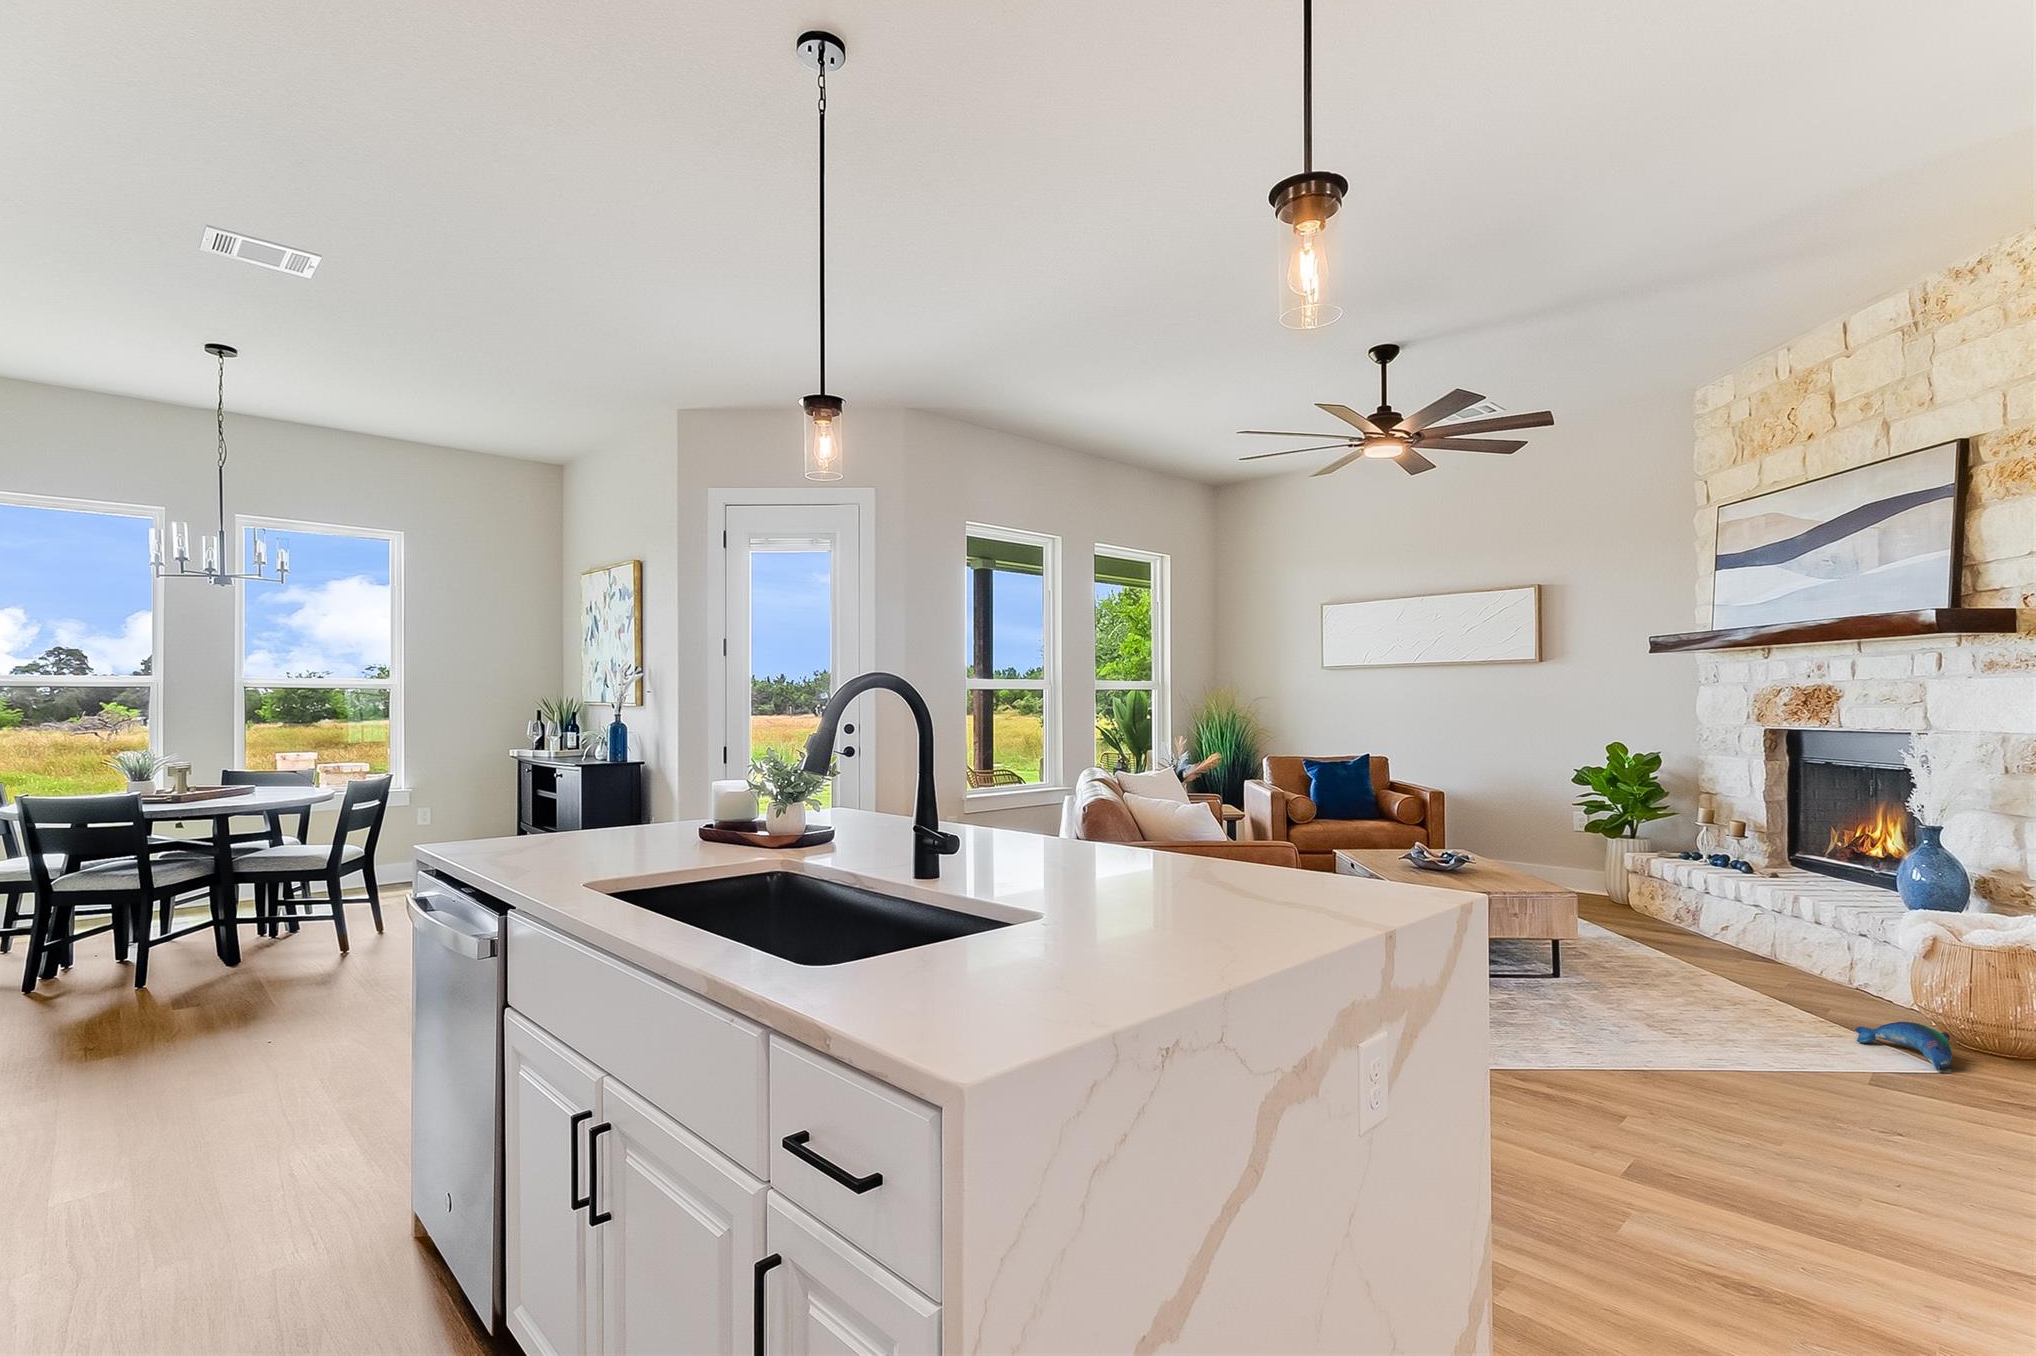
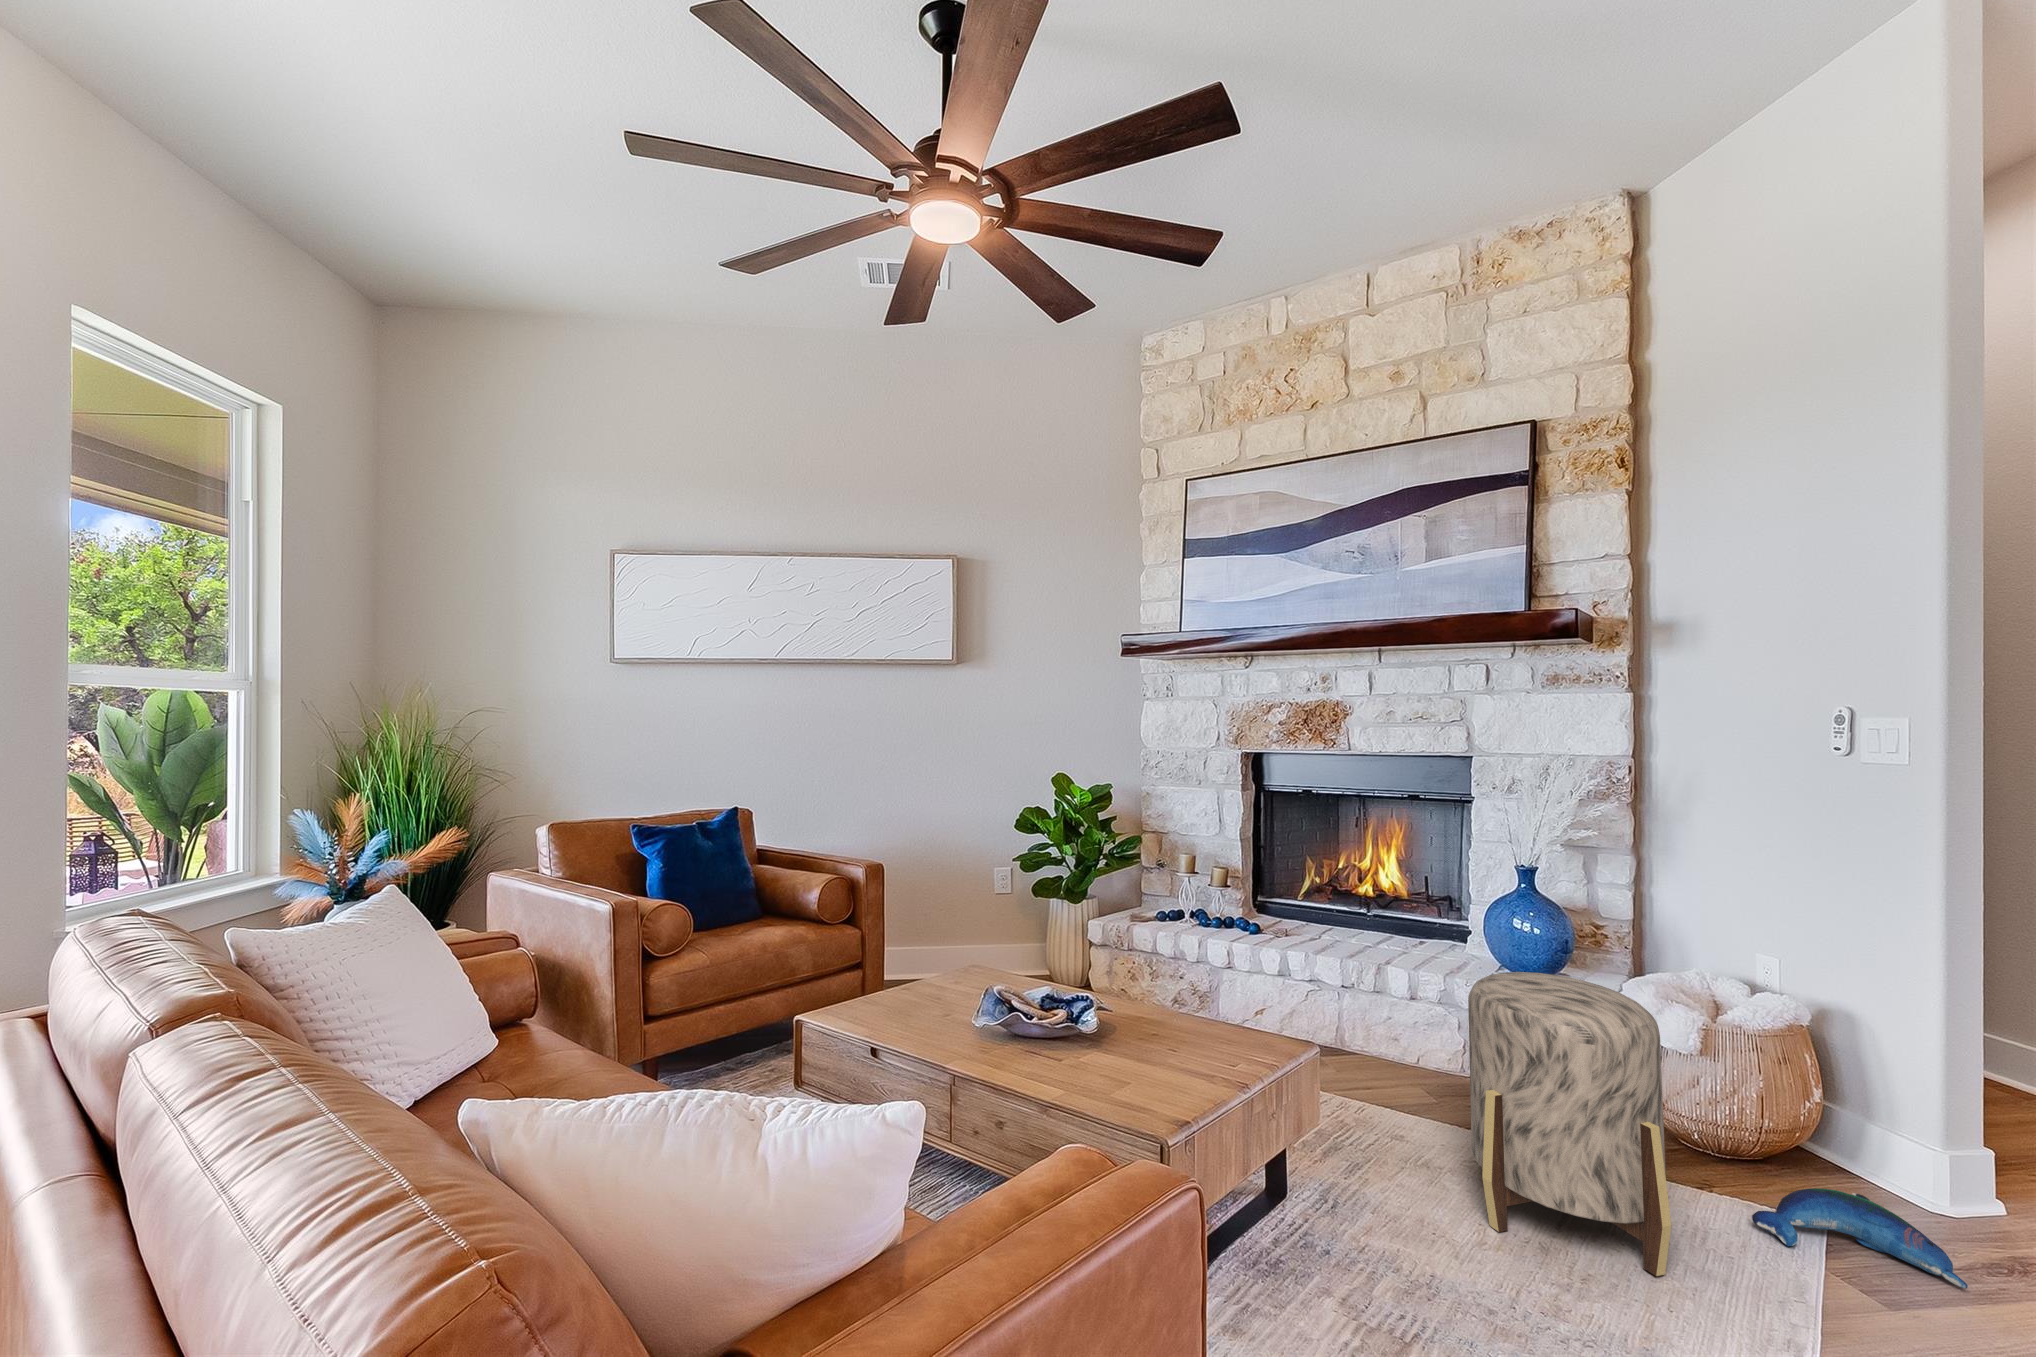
ottoman: none [1659,865,1798,1019] -> present [1468,972,1671,1276]

